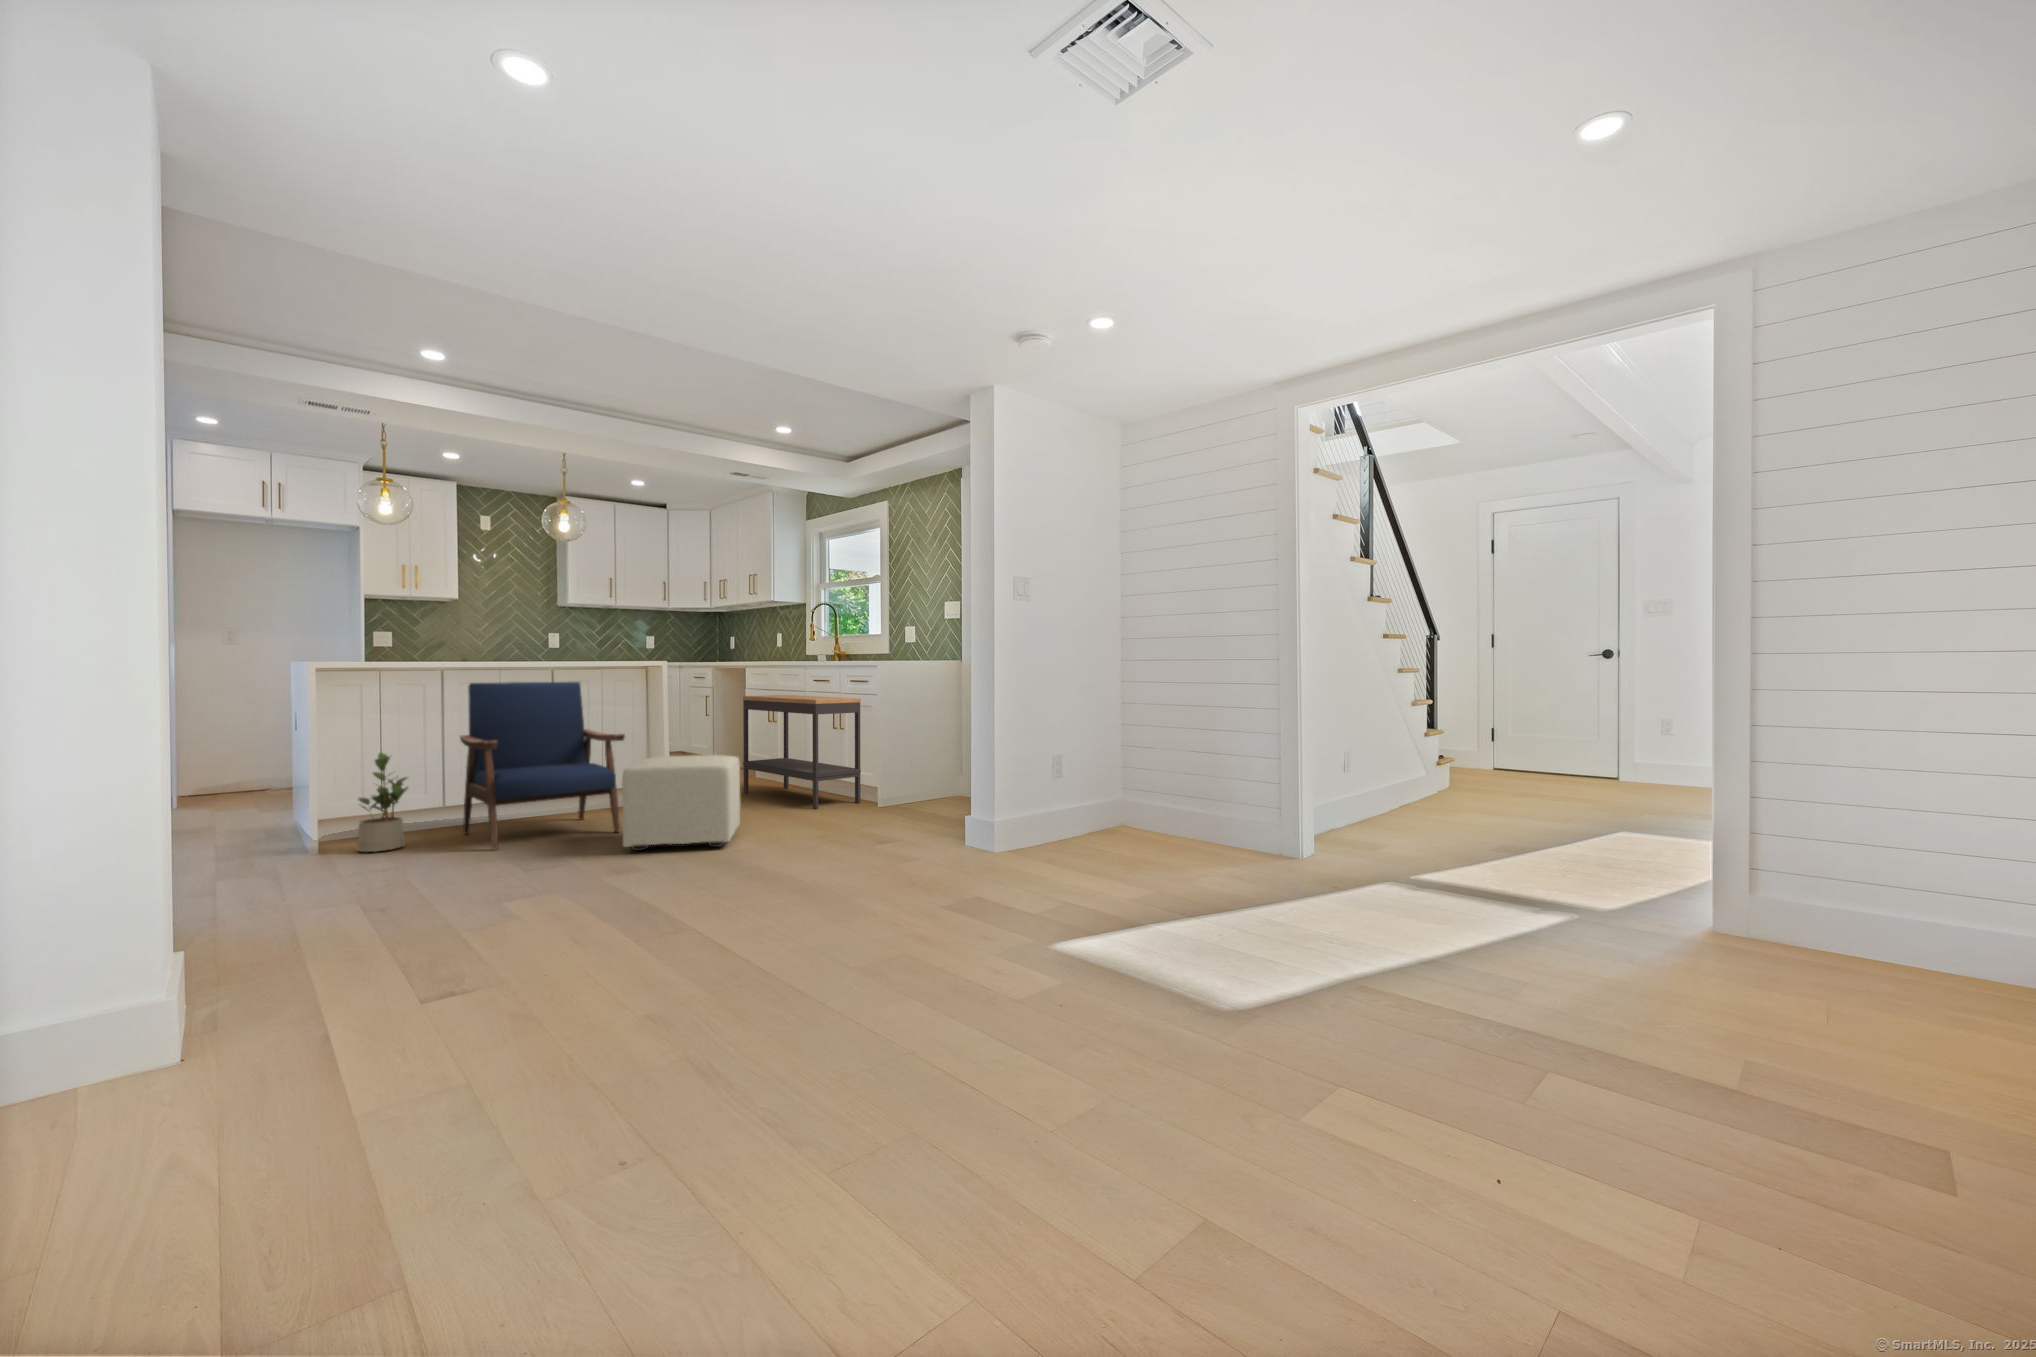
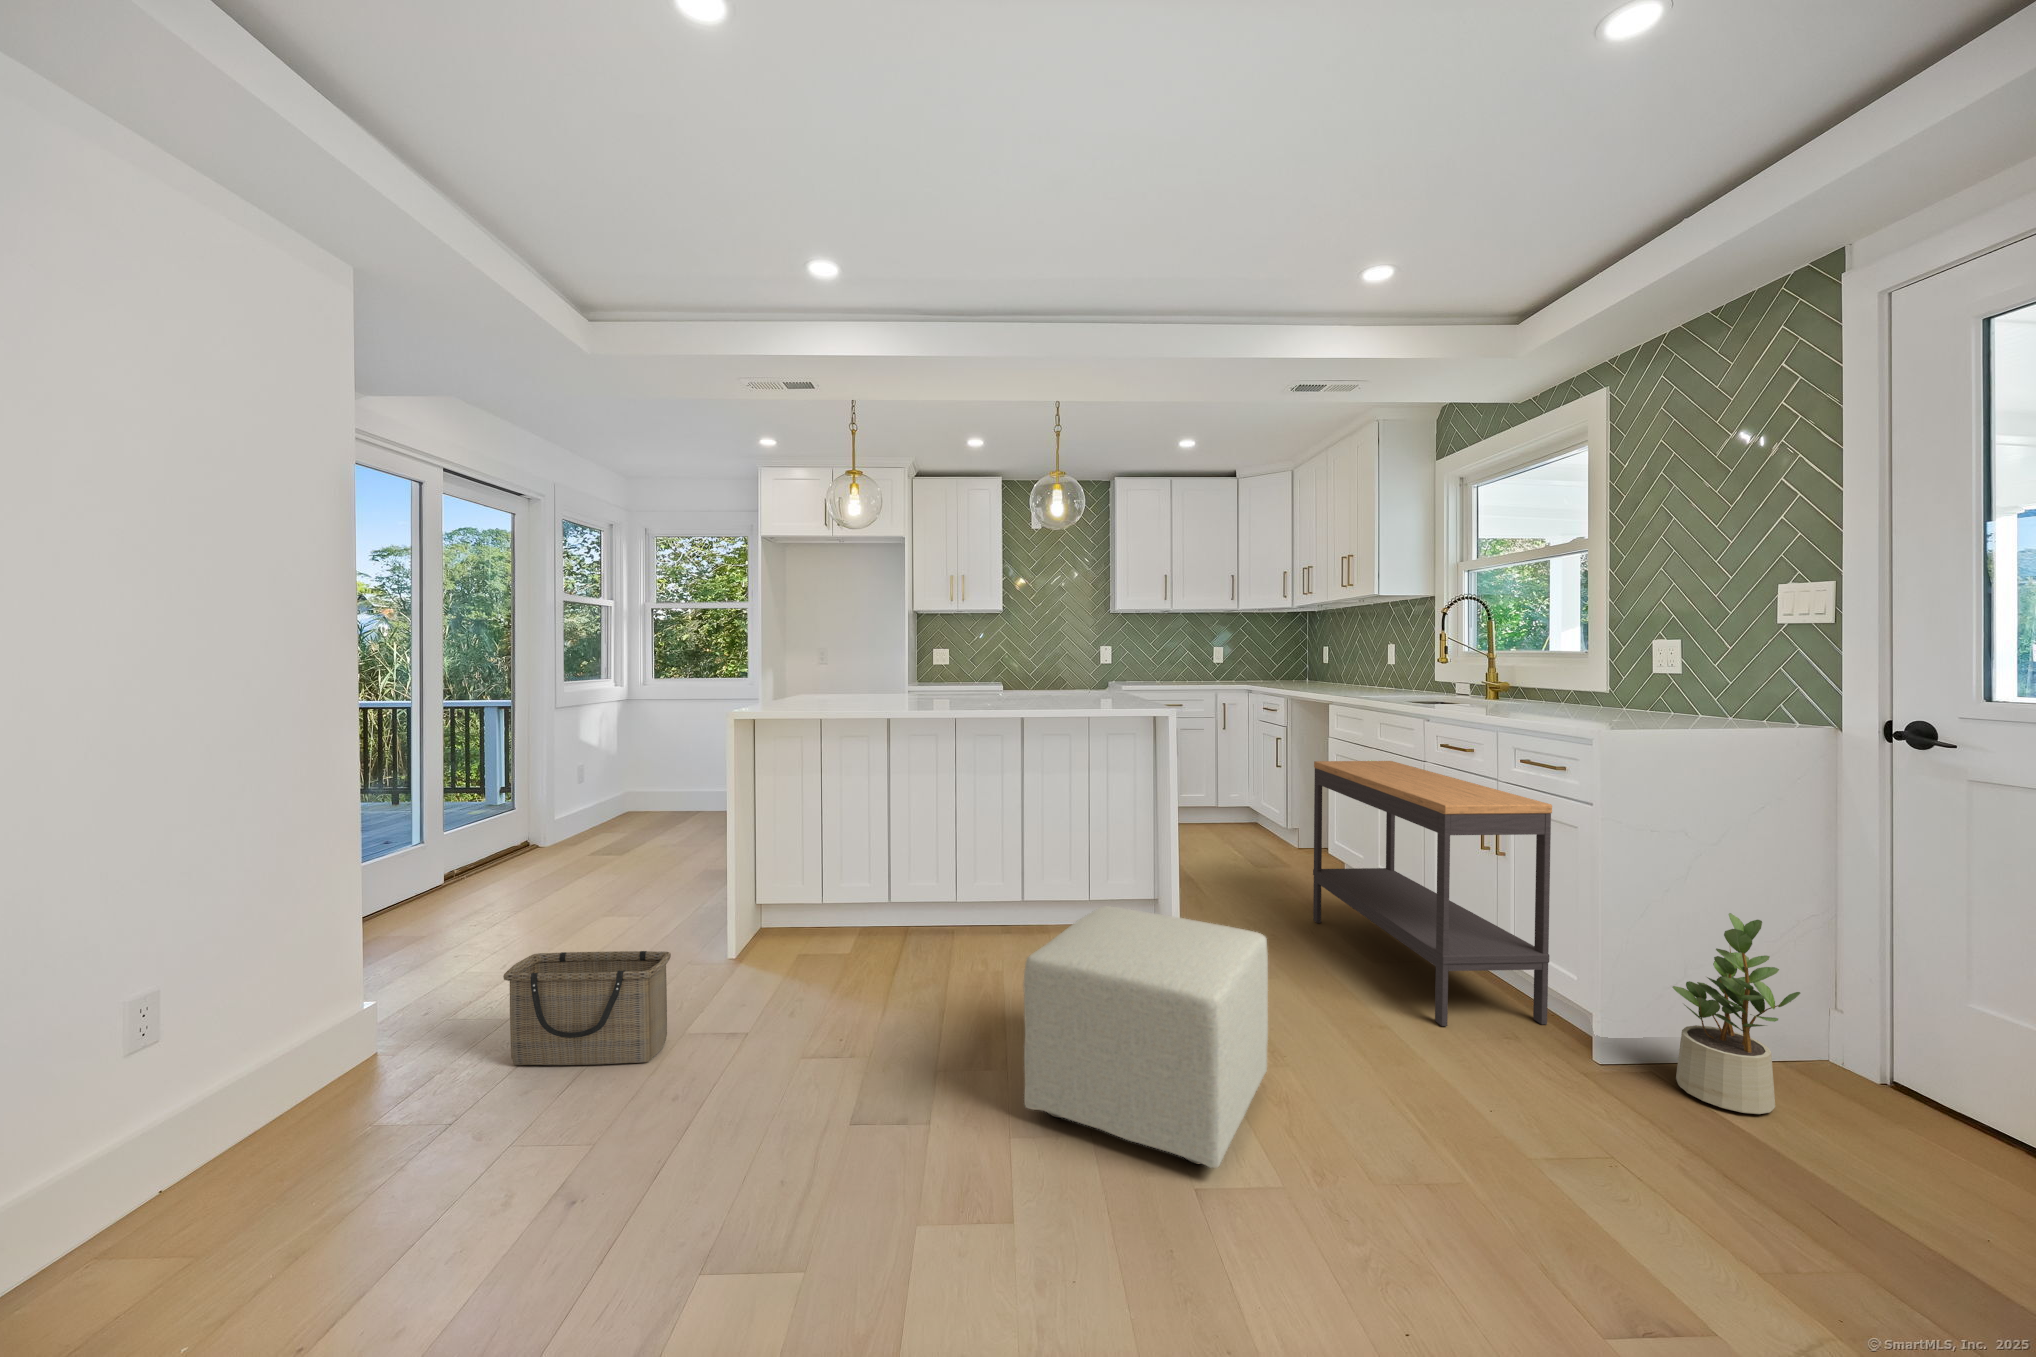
armchair: present [460,682,625,849] -> none [874,743,1082,1018]
potted plant: present [357,753,407,852] -> present [1672,913,1800,1114]
basket: none [190,815,334,902] -> present [503,951,671,1065]

